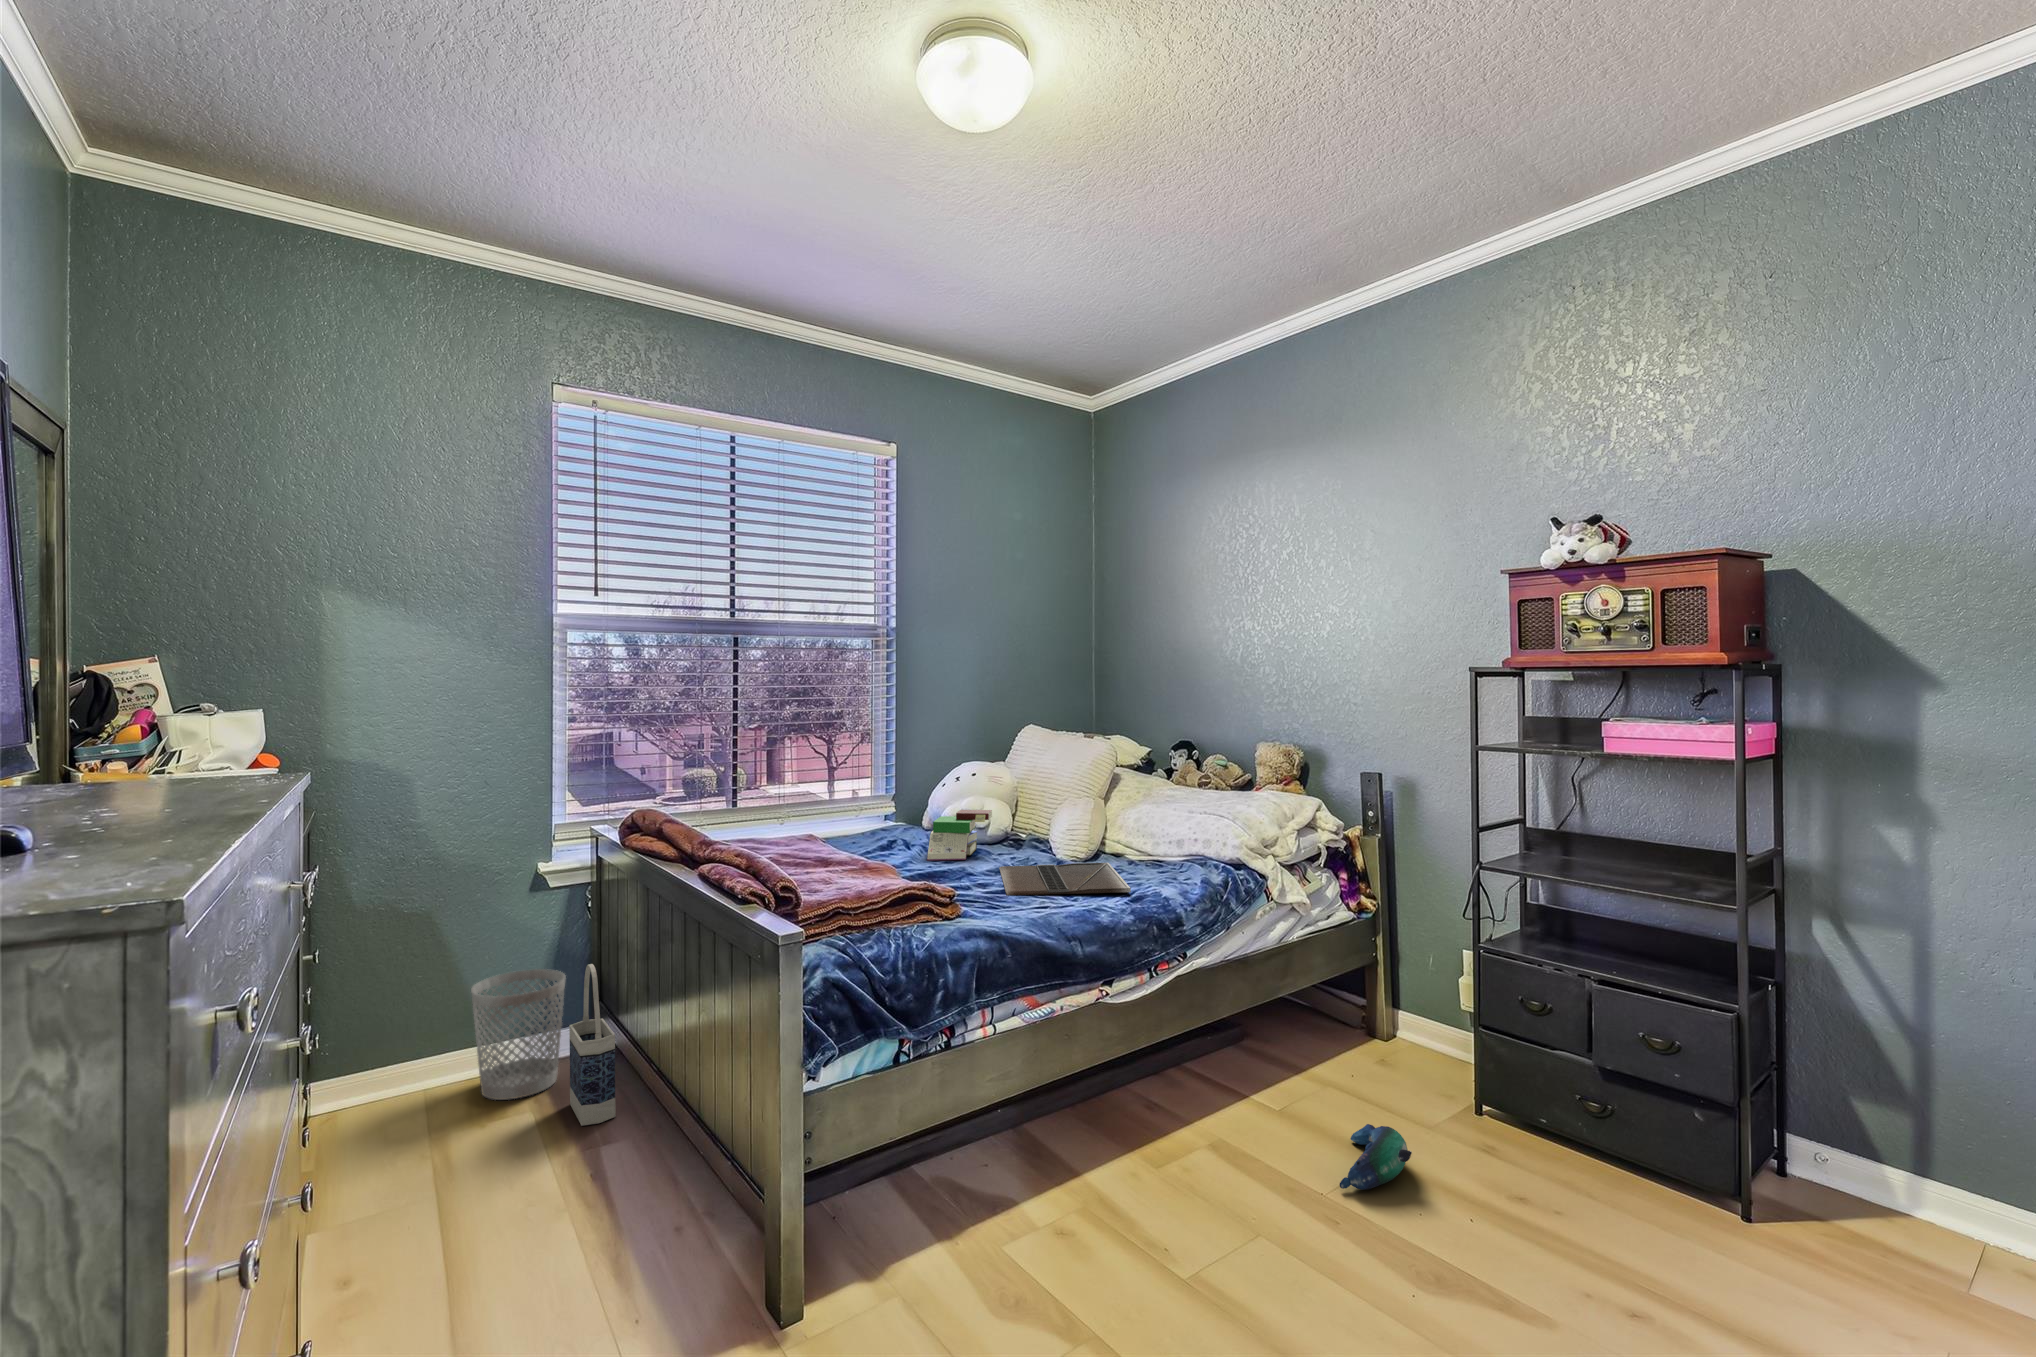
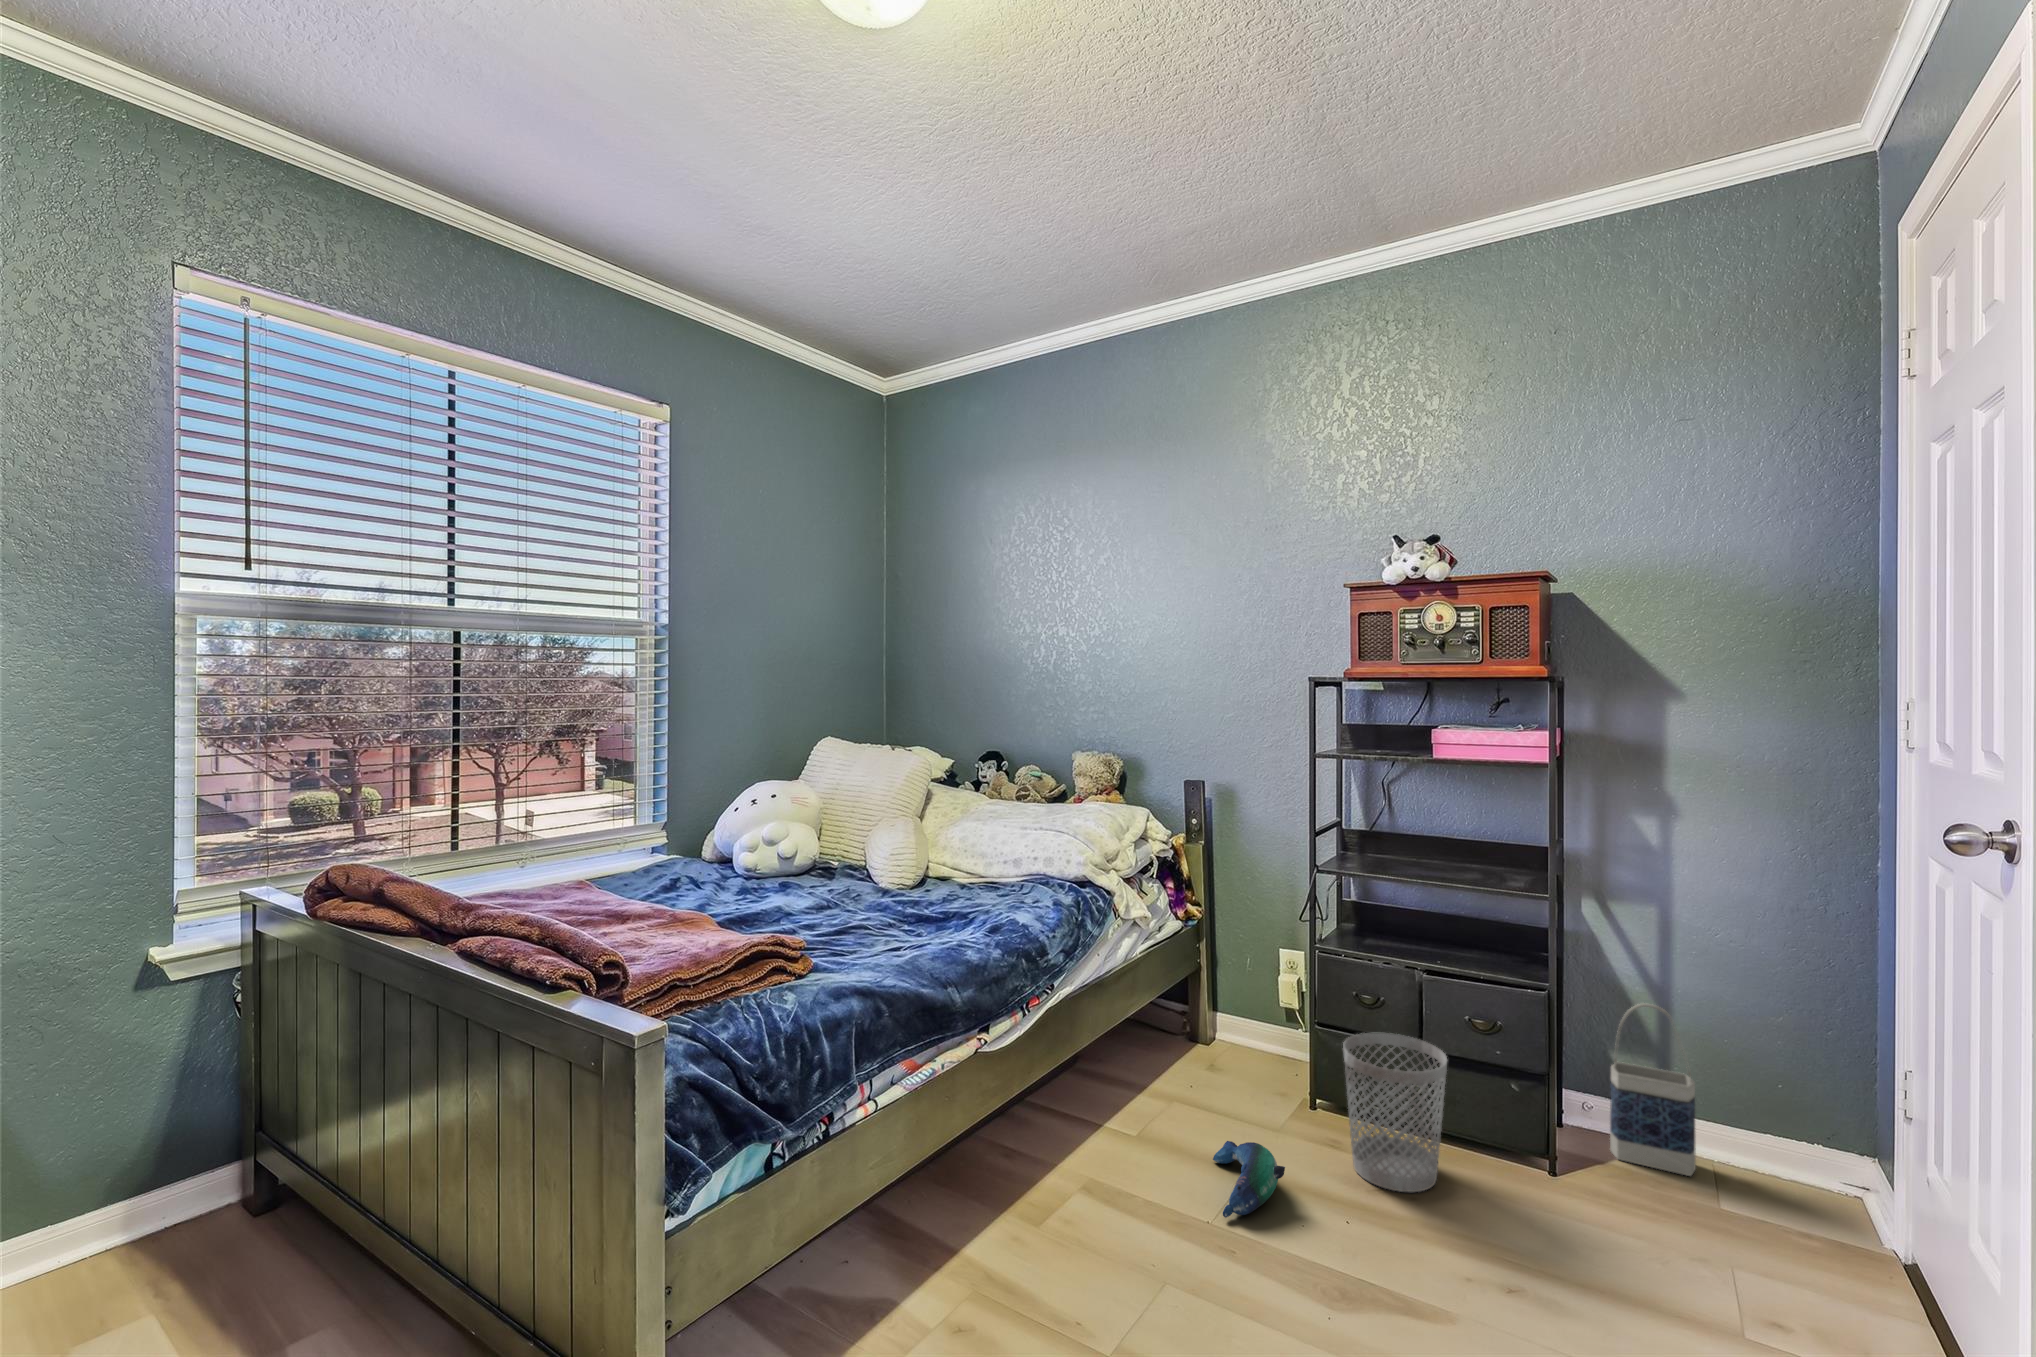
book: present [927,810,992,861] -> none [731,836,801,900]
laptop: present [999,863,1131,895] -> none [823,889,988,938]
bag: present [569,964,615,1126] -> present [1610,1003,1696,1176]
wastebasket: present [471,969,565,1100] -> present [1343,1033,1447,1192]

